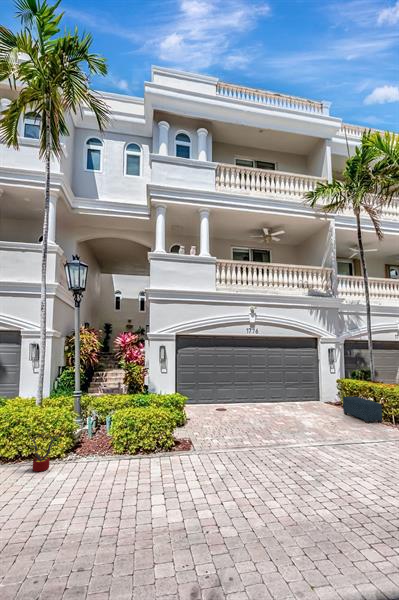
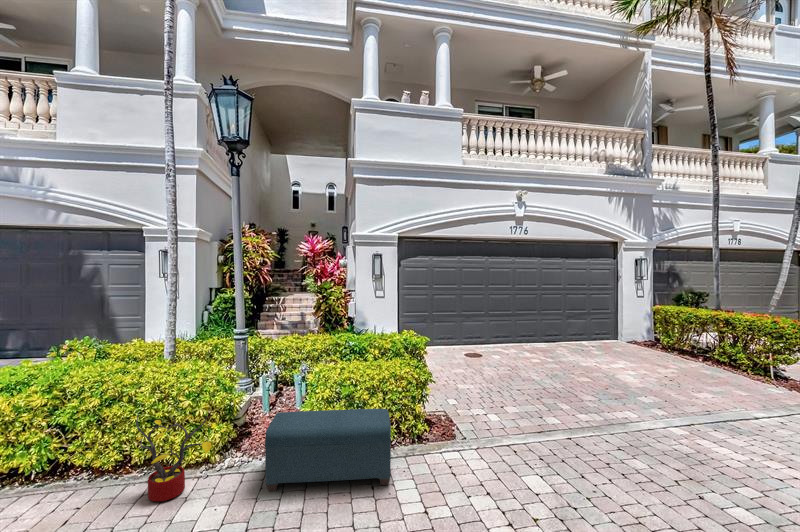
bench: present [343,397,382,423] -> present [265,409,391,491]

